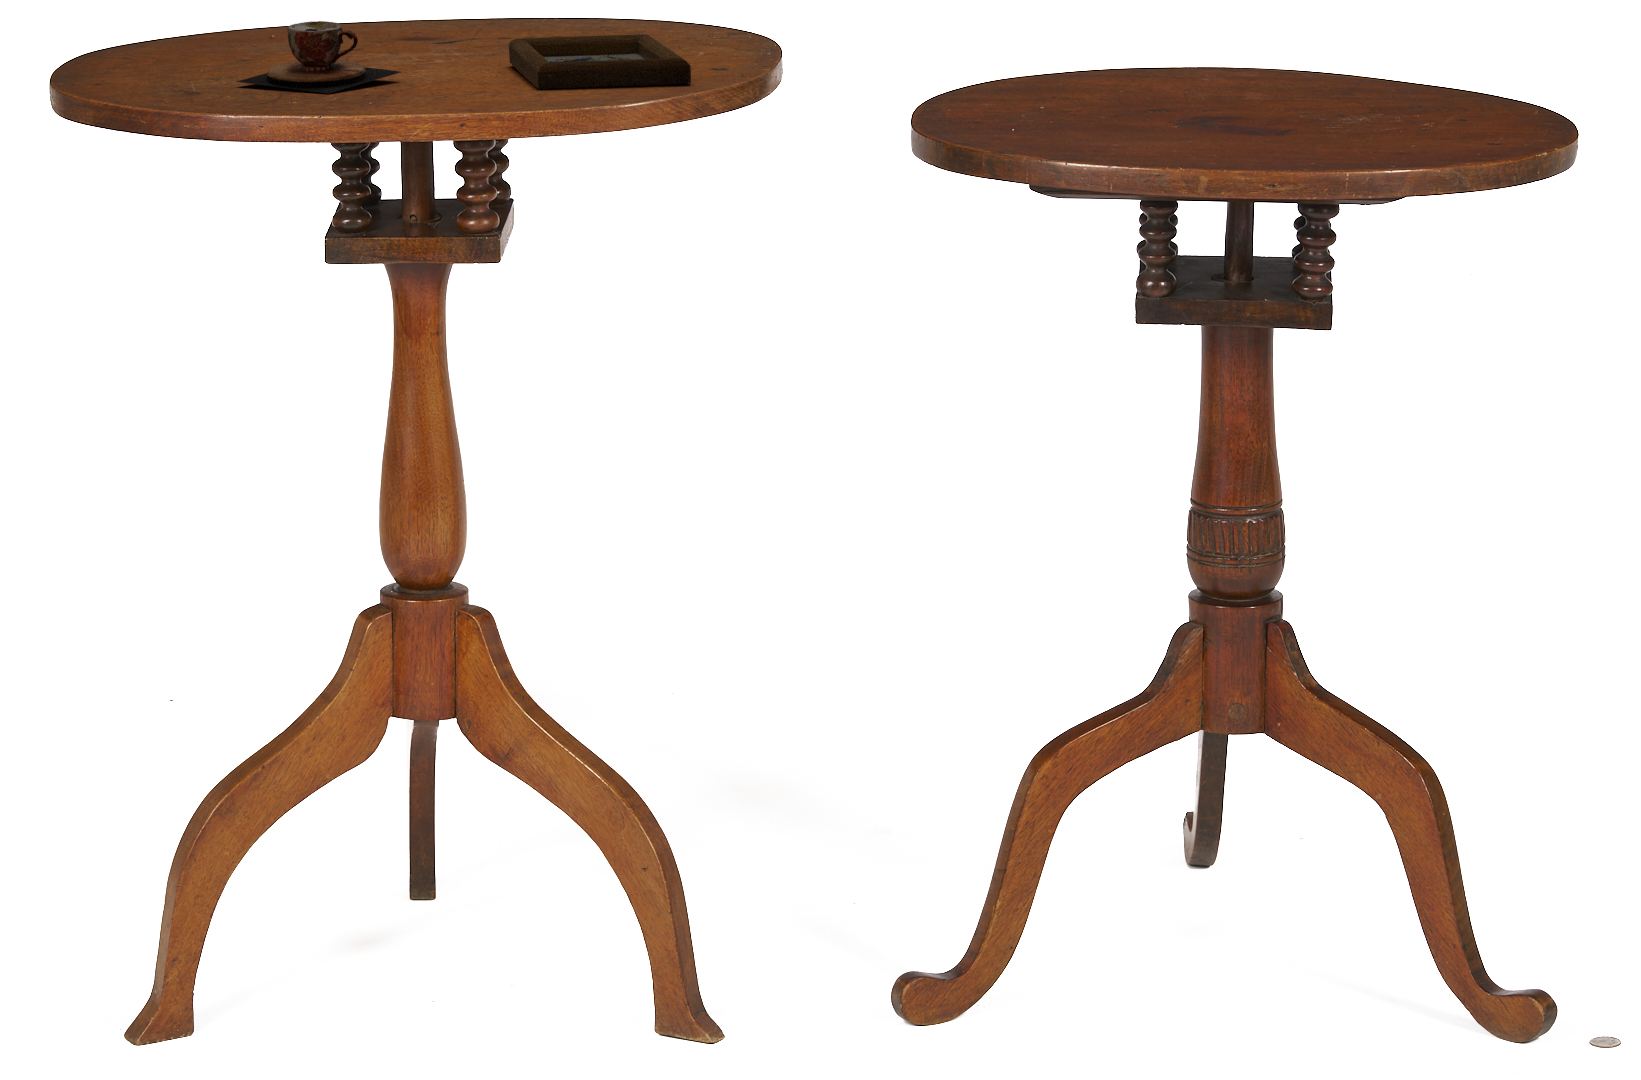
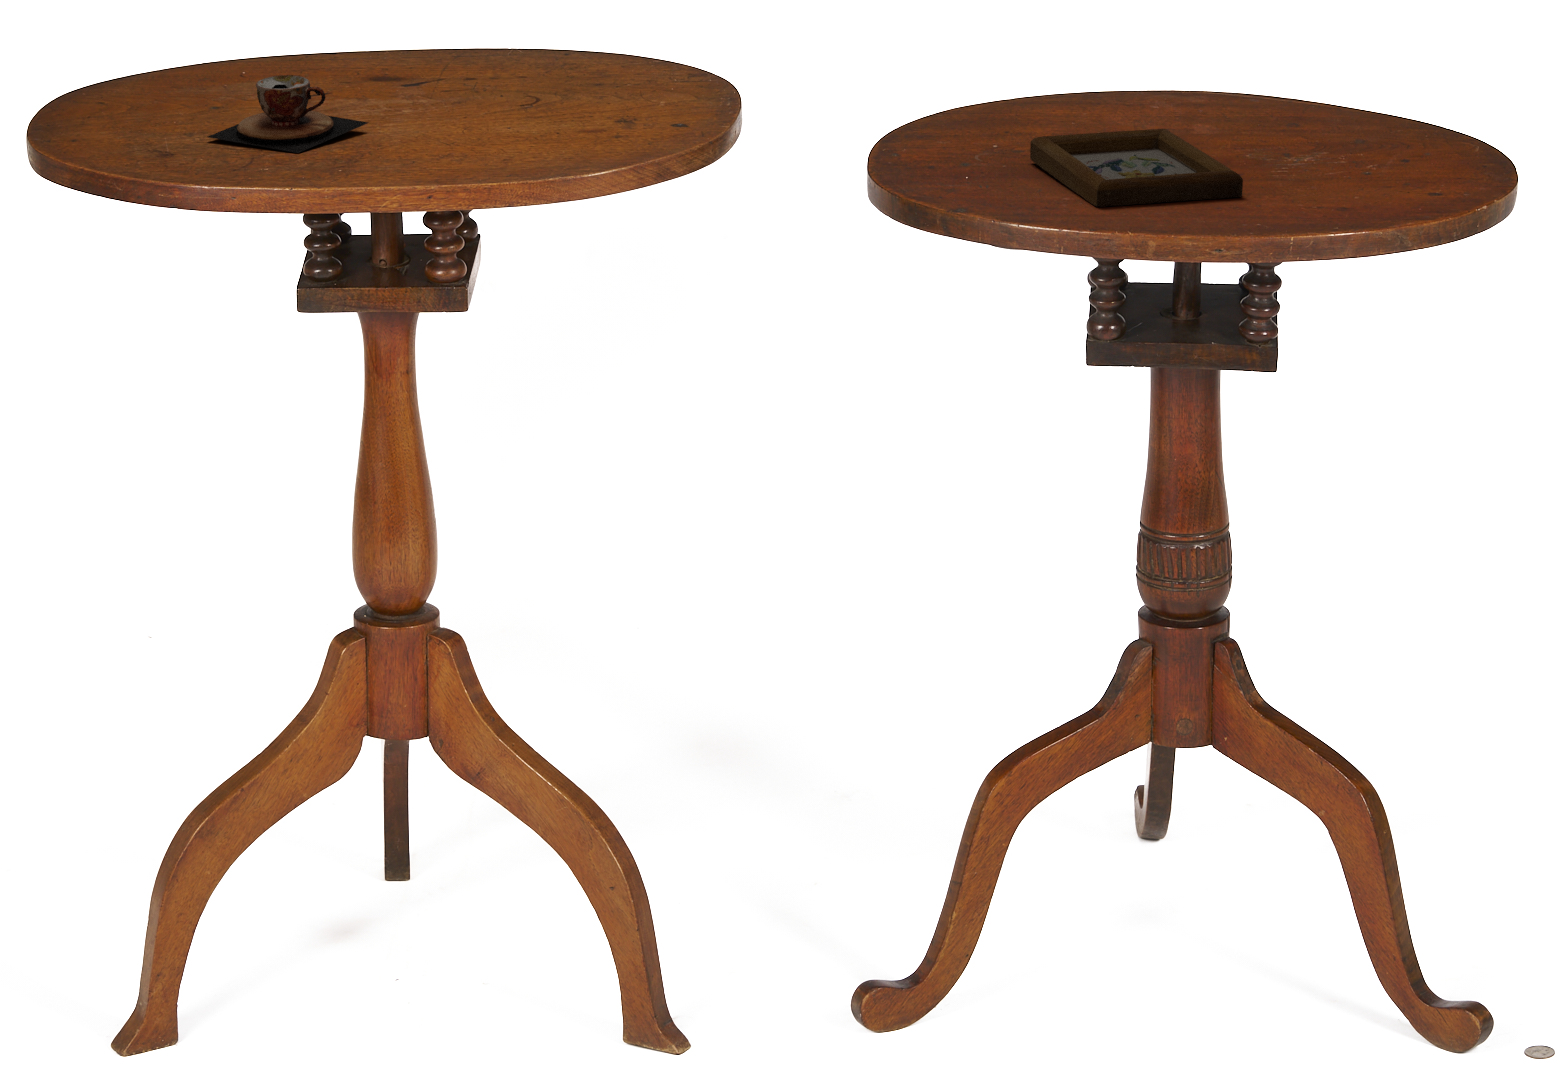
picture frame: present [509,34,691,89] -> present [1030,129,1243,207]

